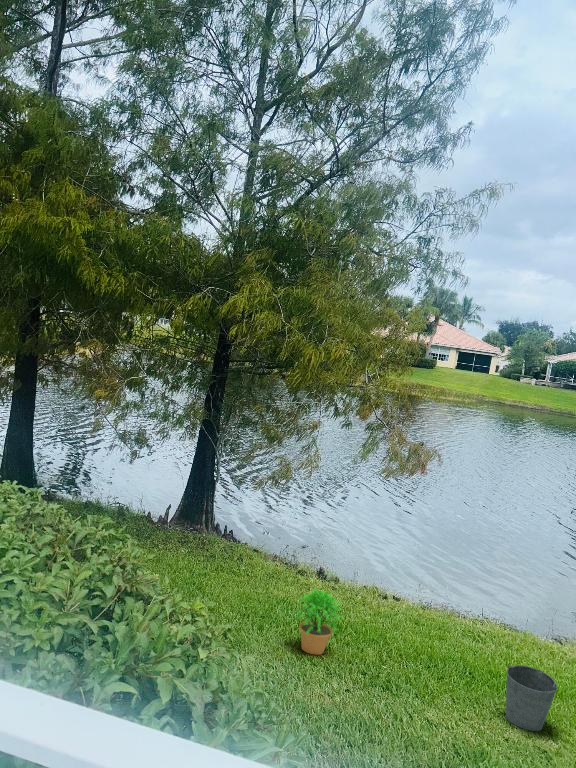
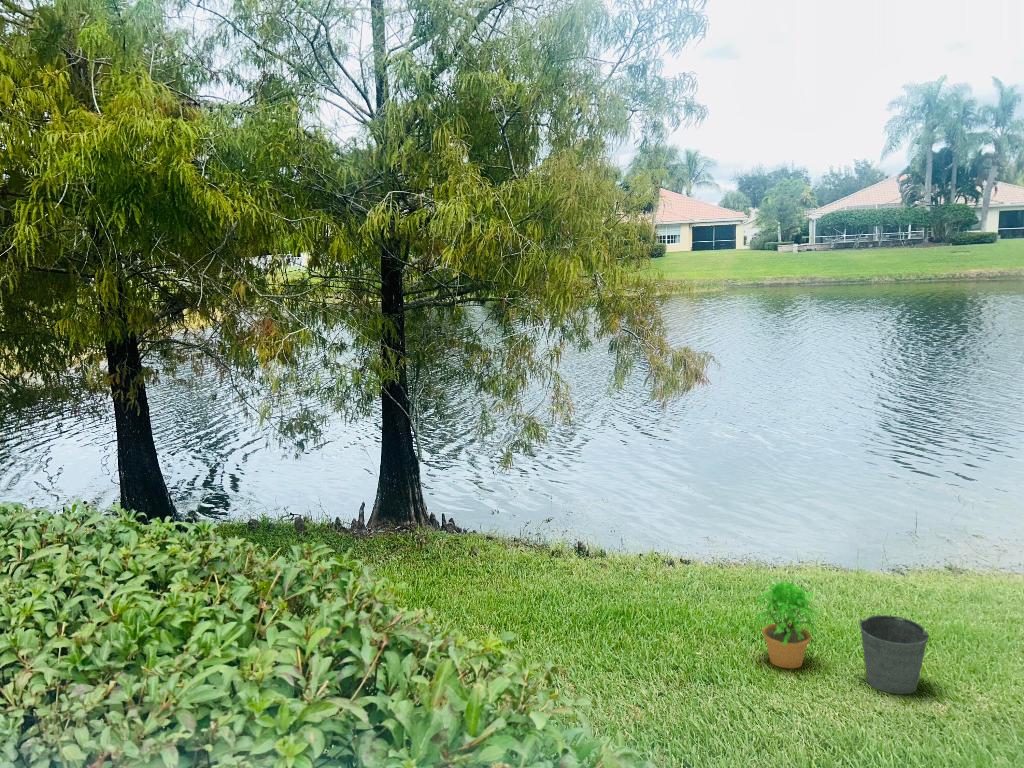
potted plant: present [296,589,342,655] -> present [756,582,819,668]

